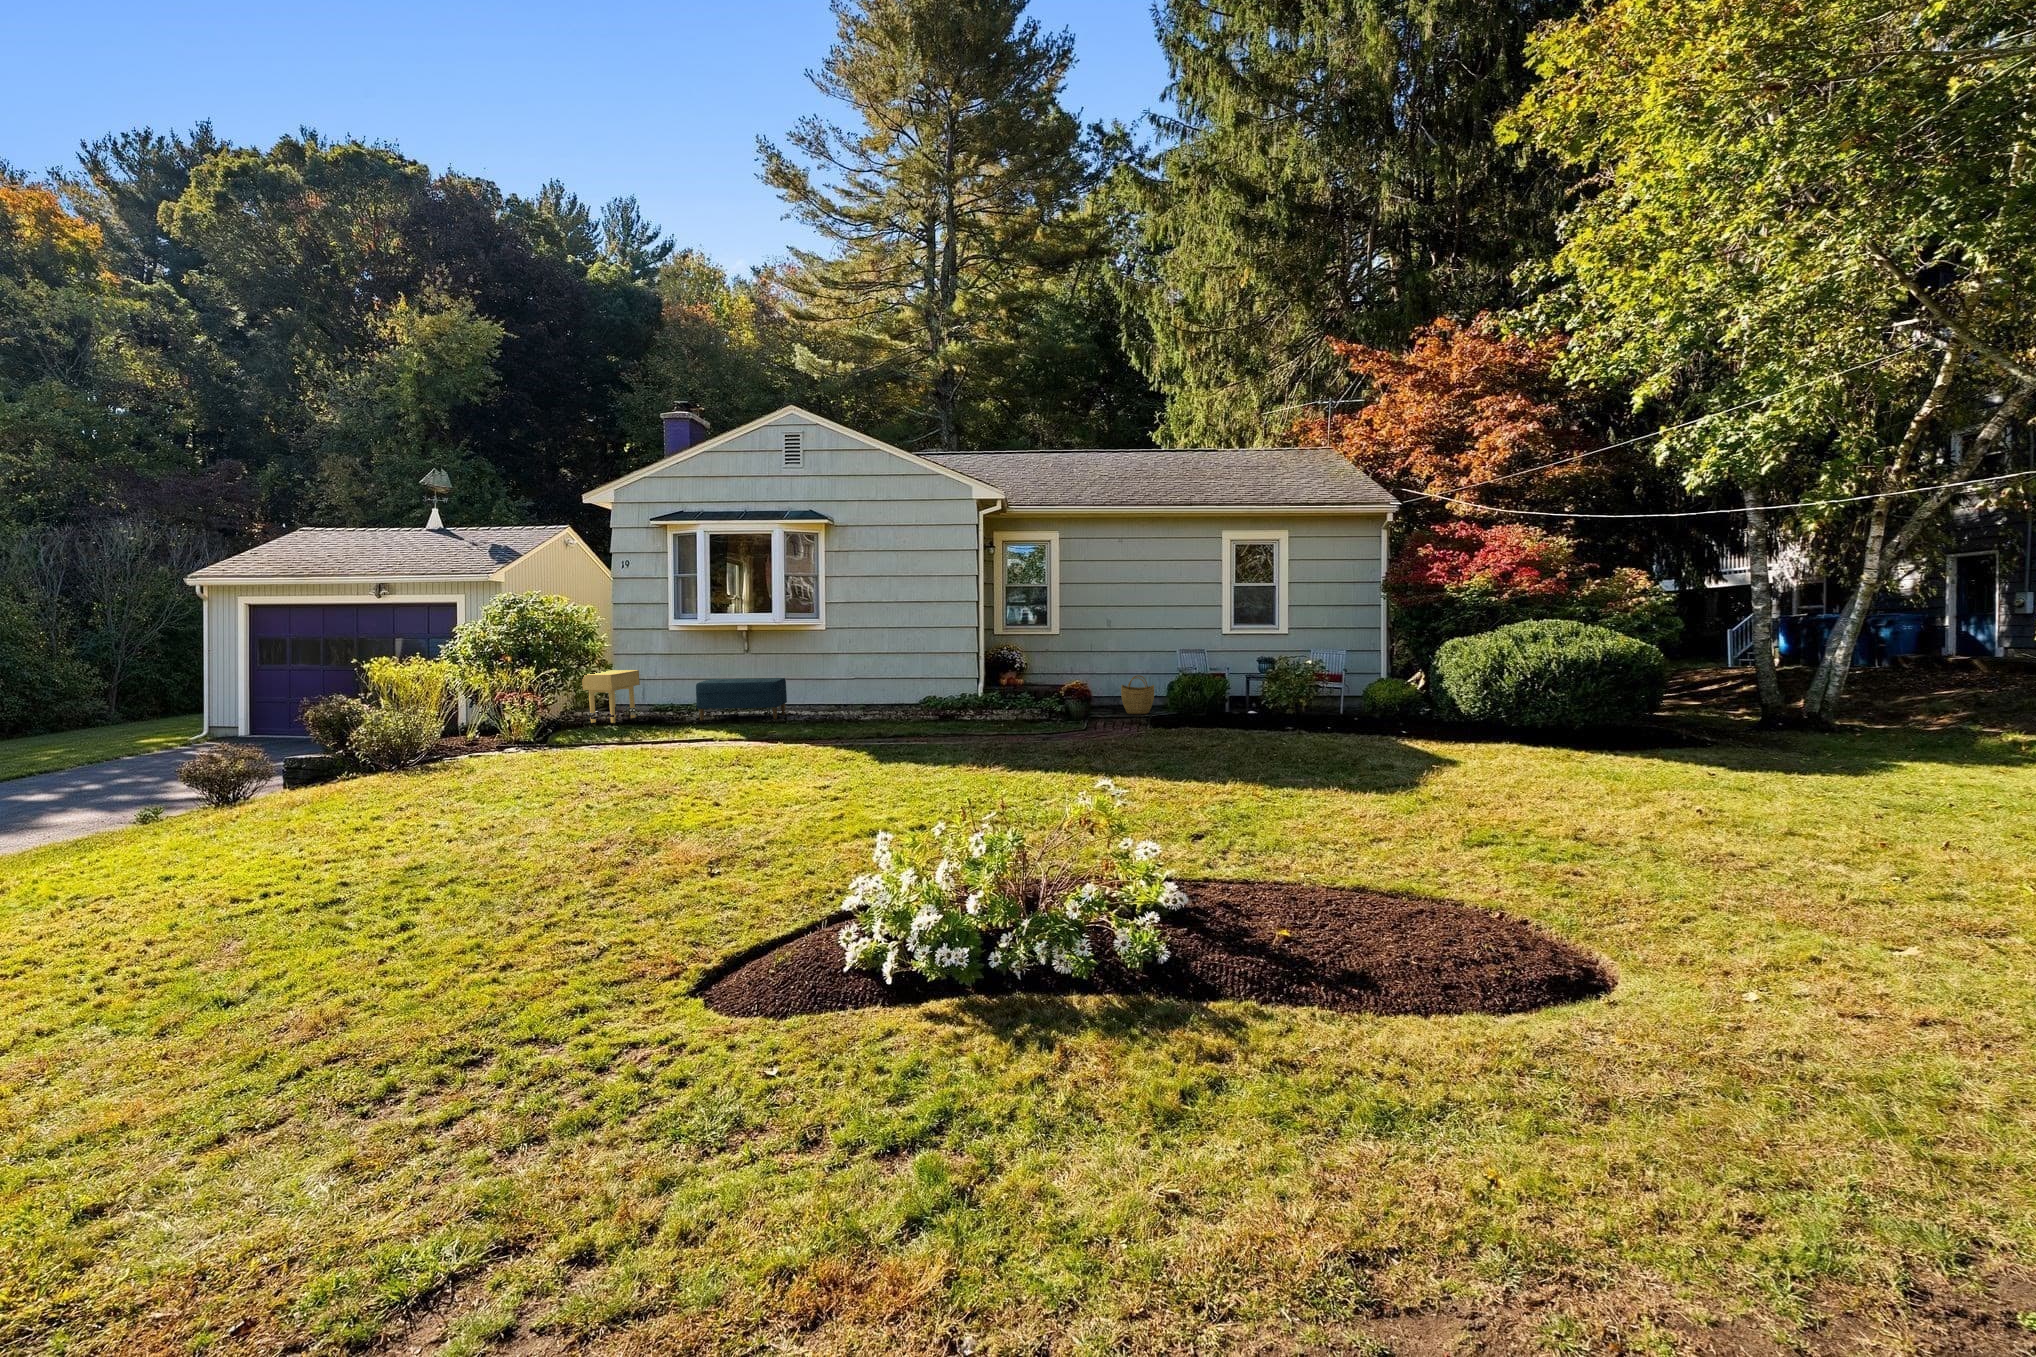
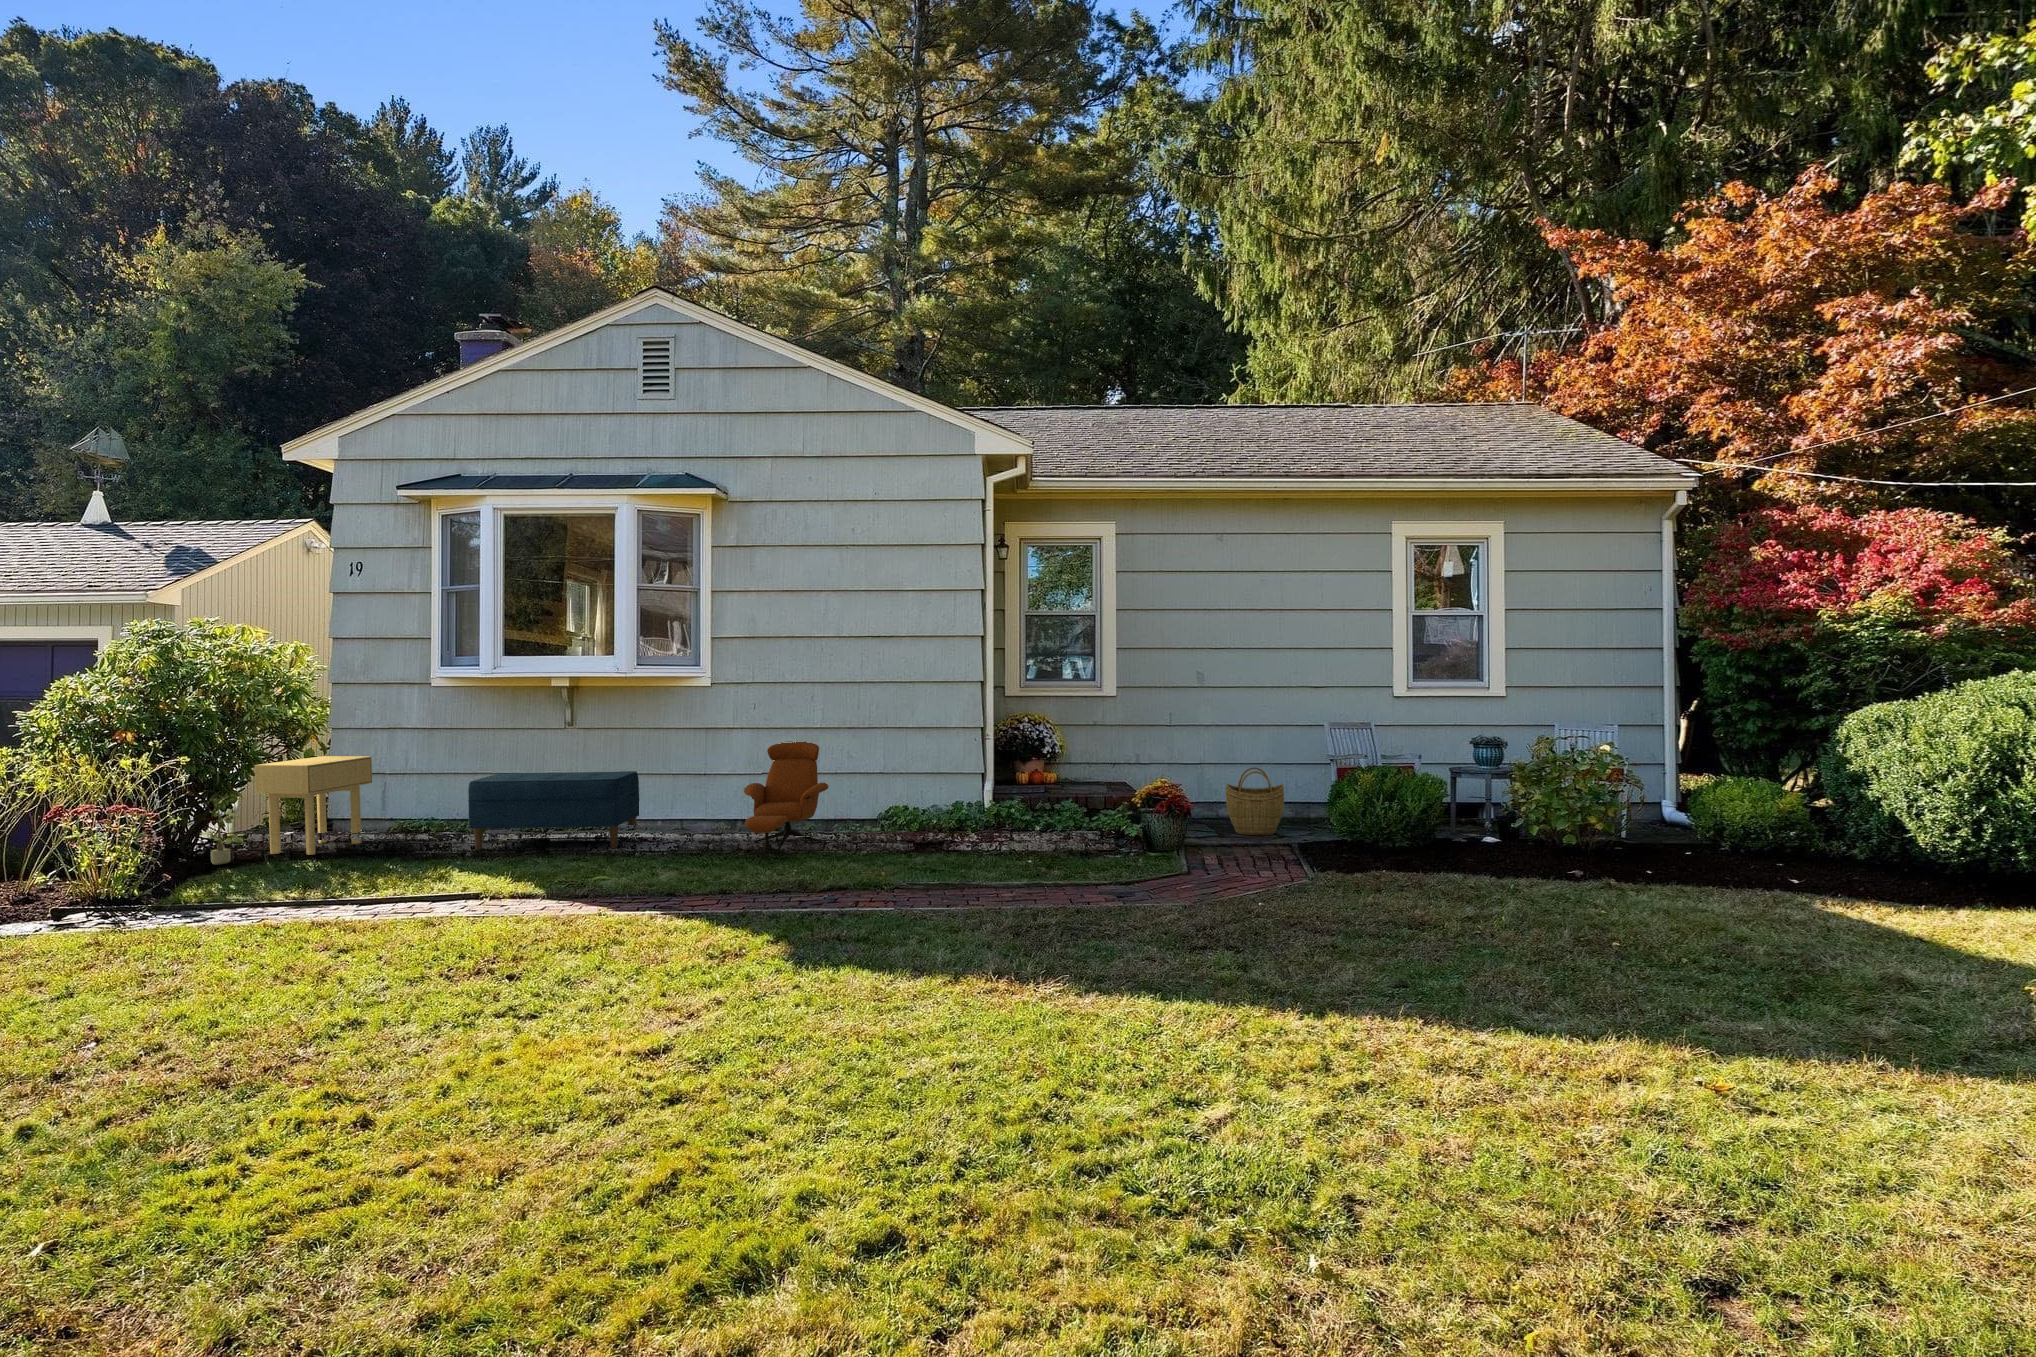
lounge chair: none [845,661,891,725] -> present [740,741,828,862]
potted plant: none [559,689,580,727] -> present [200,795,245,865]

